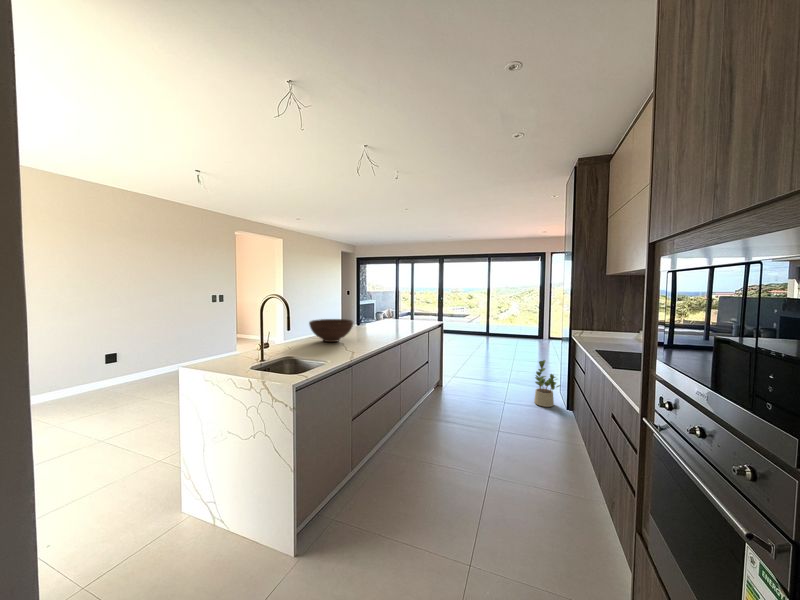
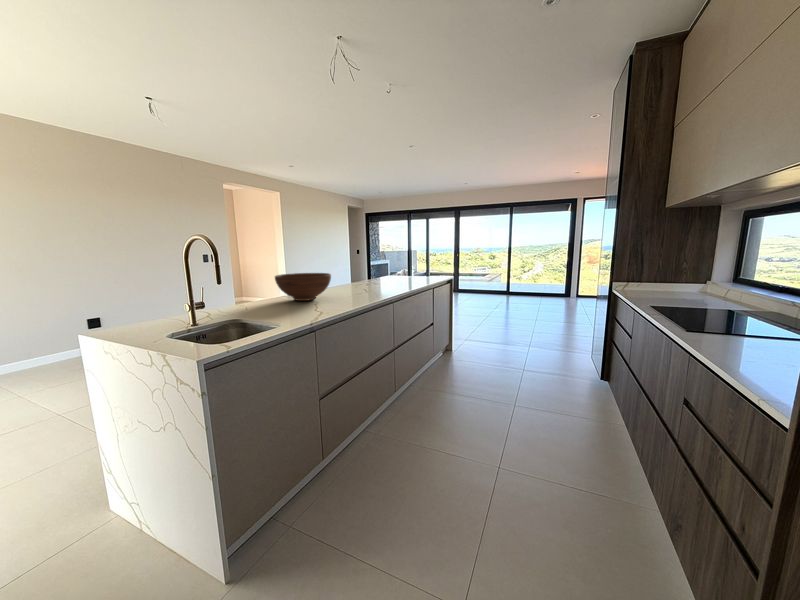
potted plant: present [534,360,560,407] -> none [560,320,594,375]

